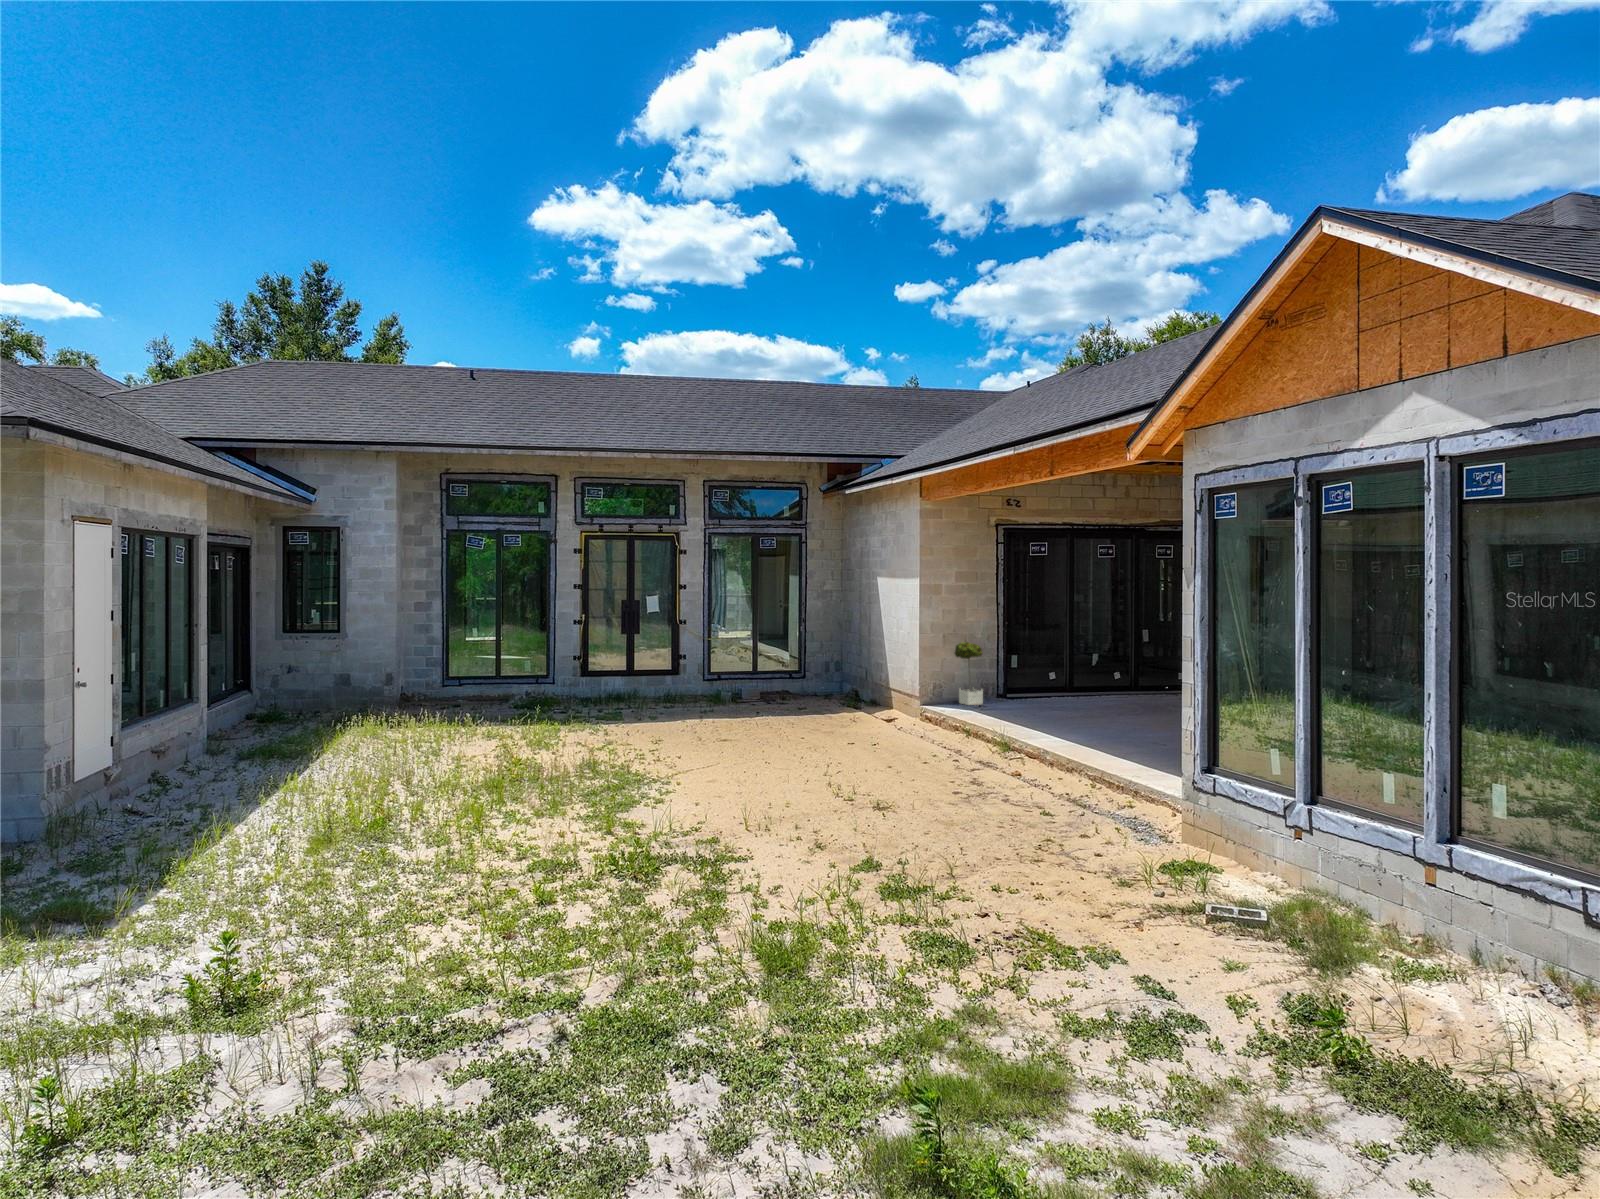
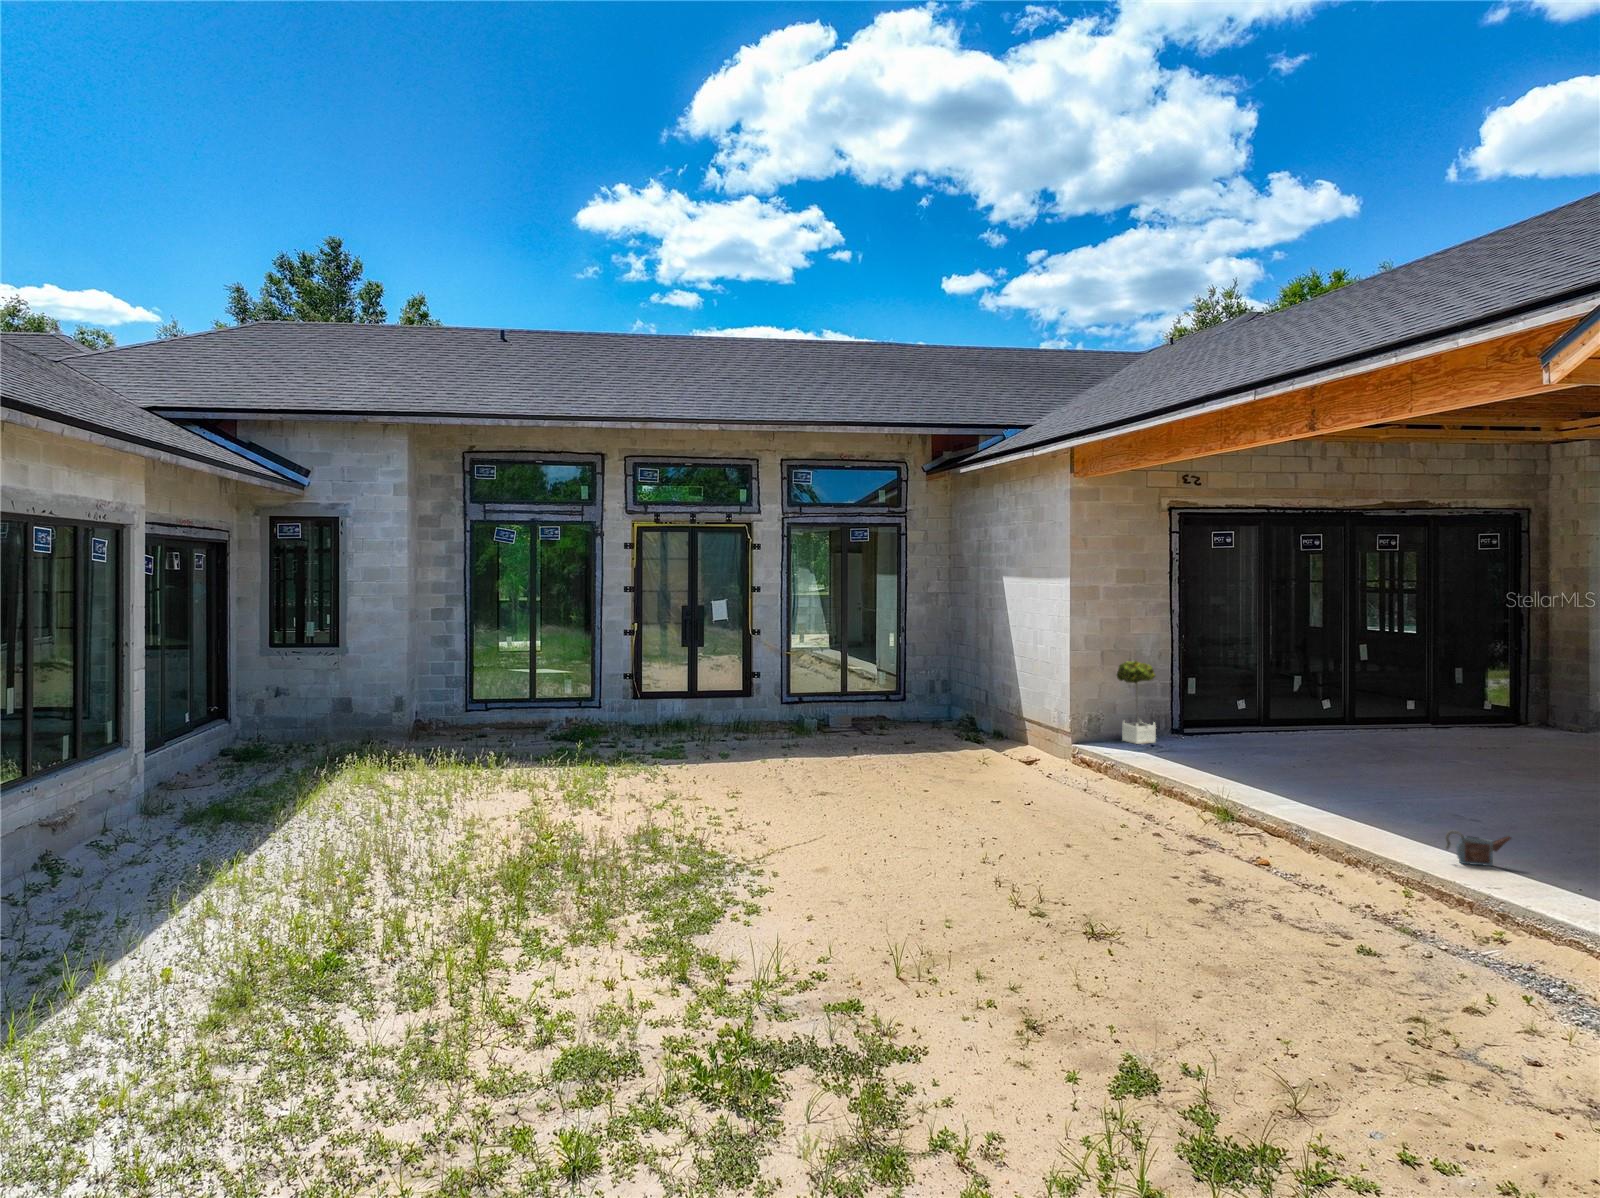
watering can: none [1120,746,1160,768] -> present [1445,831,1511,866]

